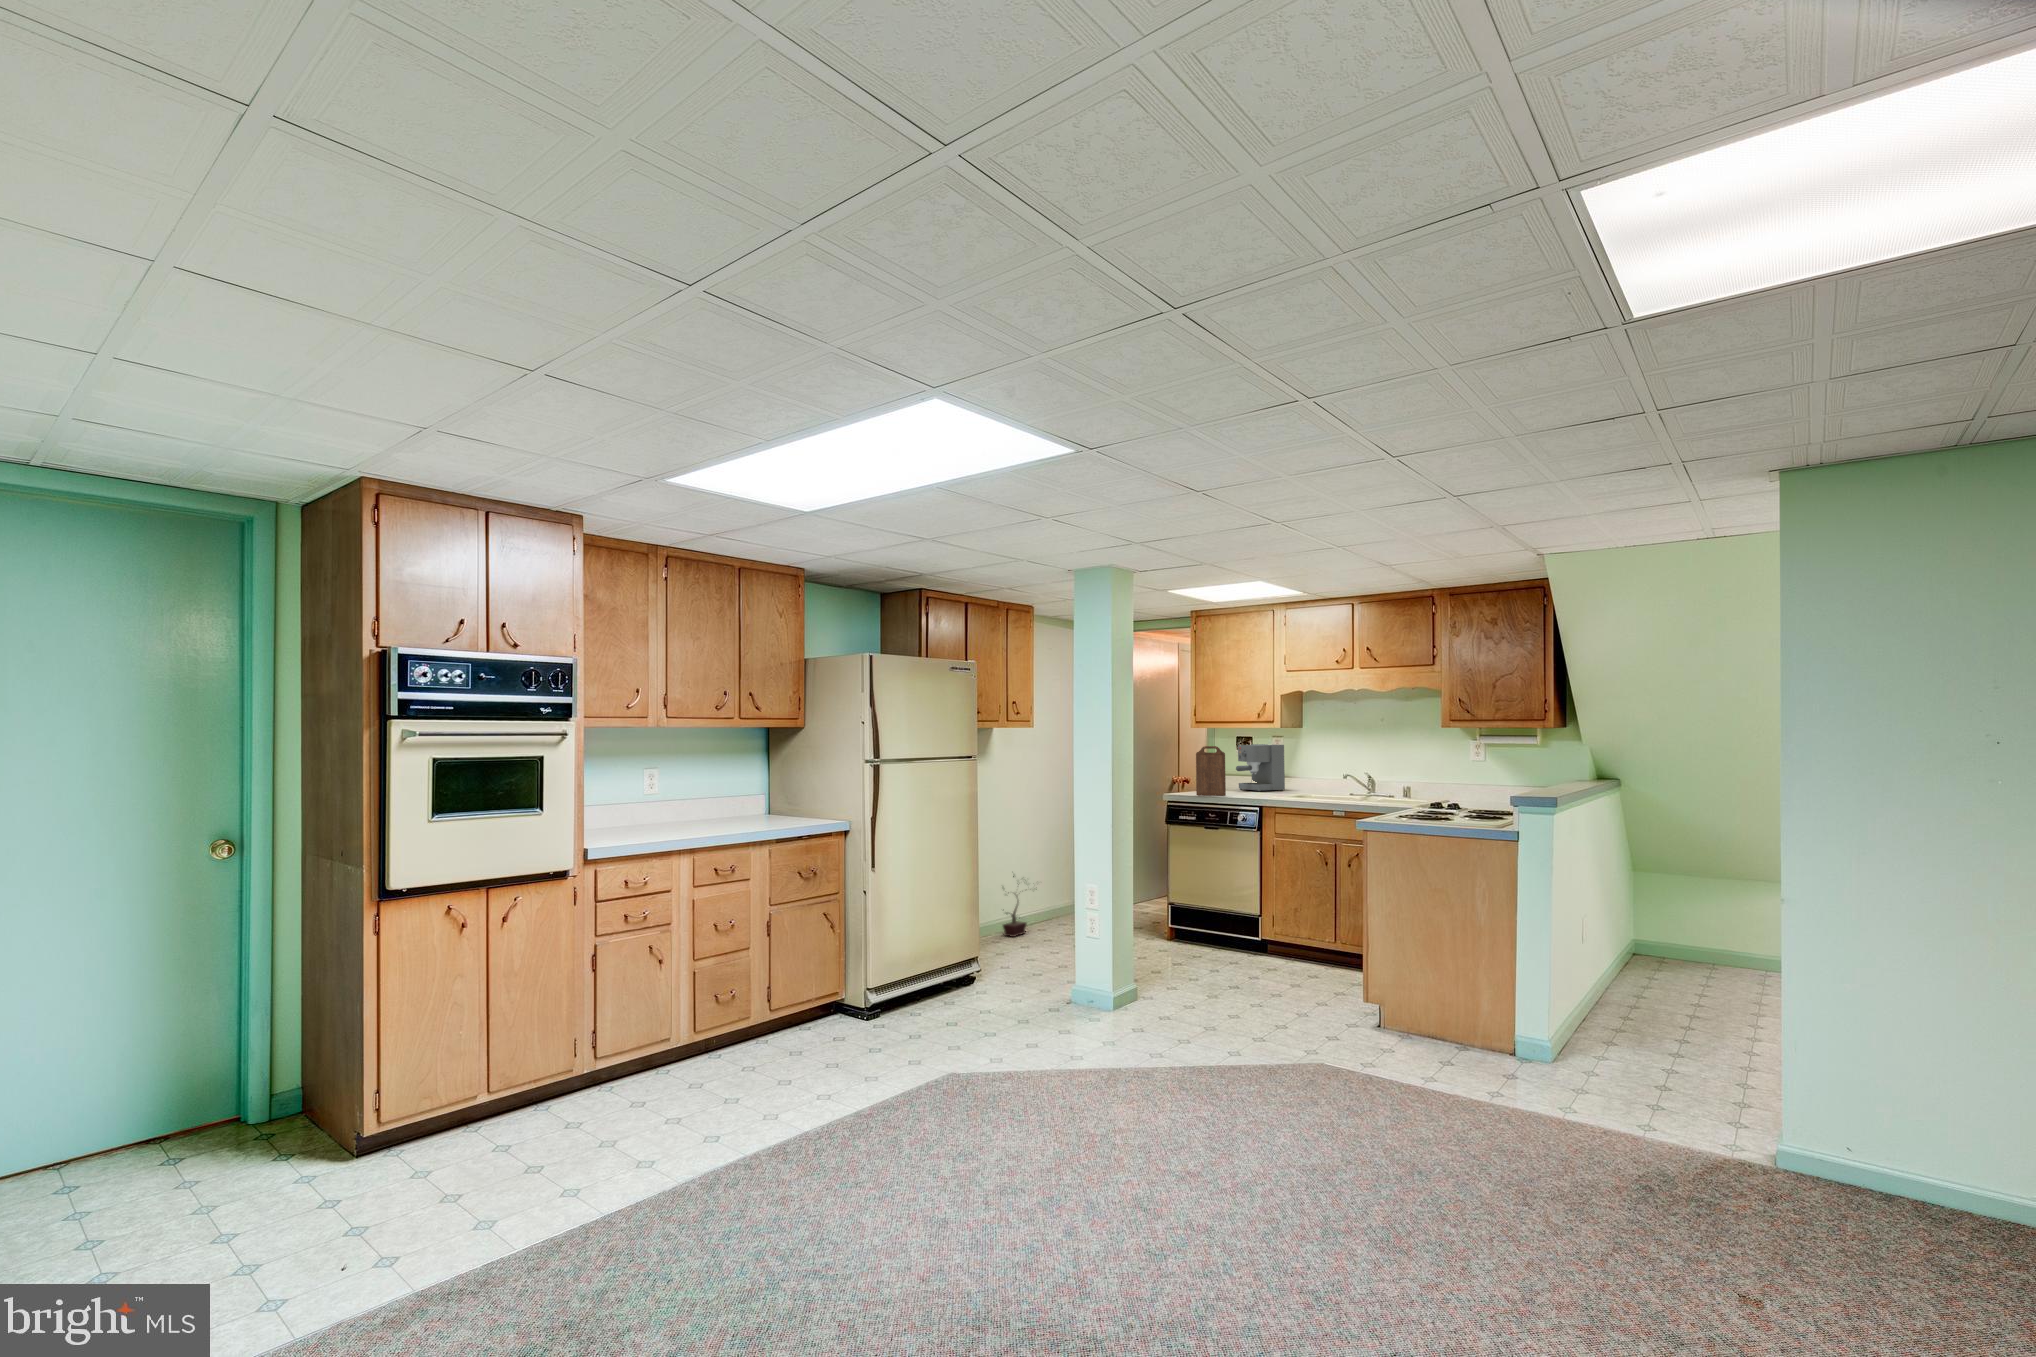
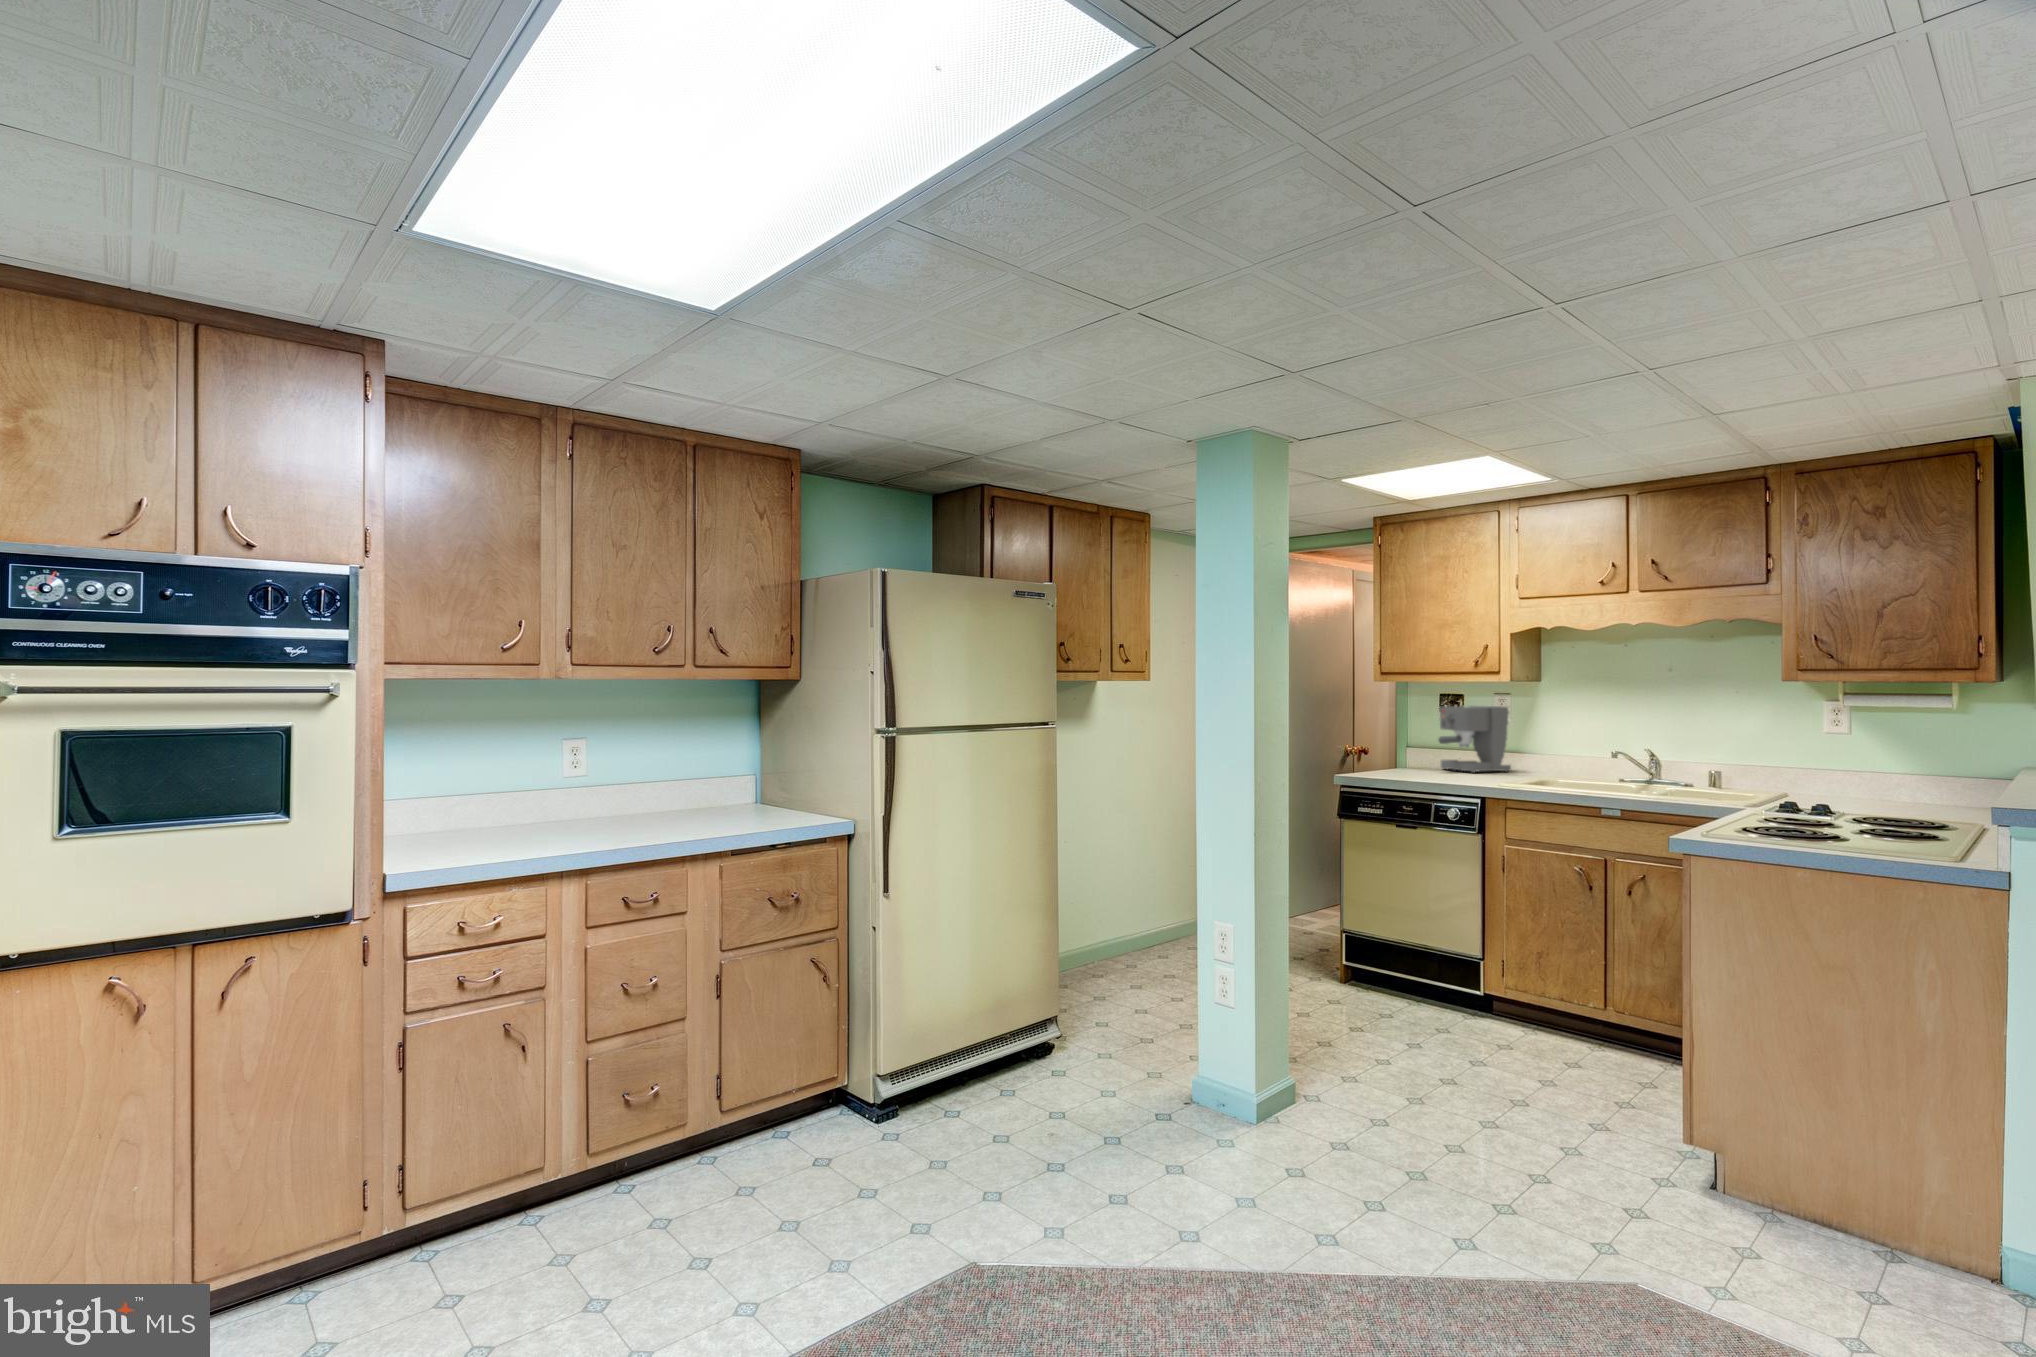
cutting board: present [1196,746,1226,796] -> none [1381,708,1426,780]
potted plant: present [1003,876,1037,937] -> none [1103,876,1159,966]

